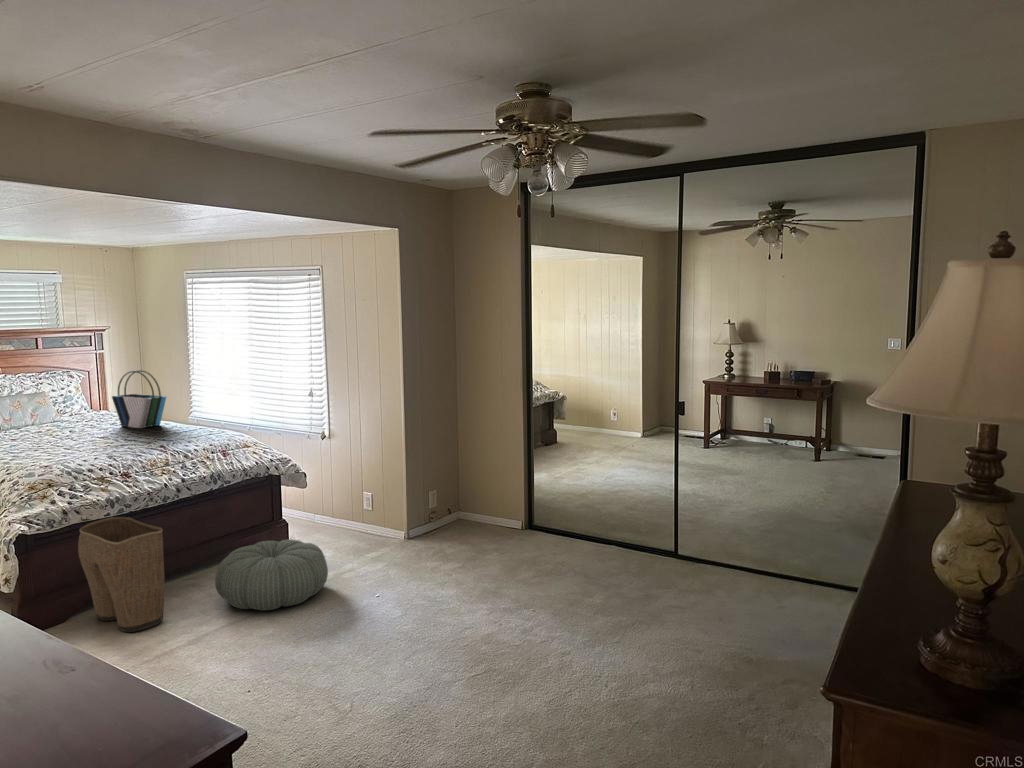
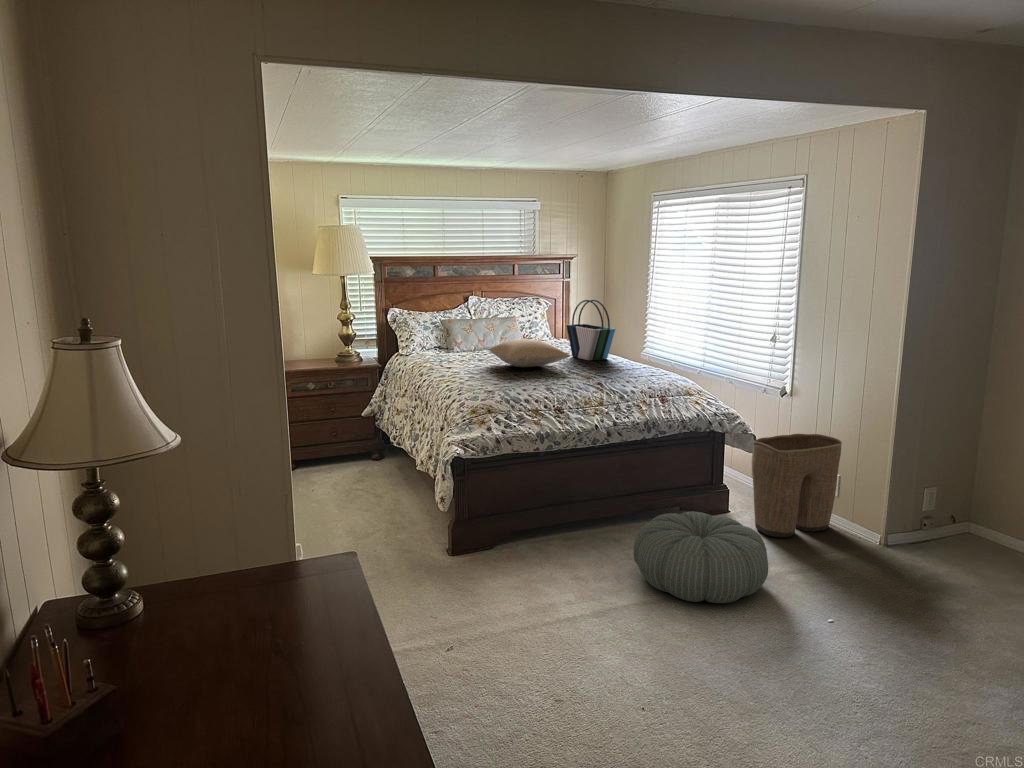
pillow: none [27,414,124,442] -> present [490,339,570,367]
laundry basket: present [78,517,165,632] -> present [752,434,842,537]

